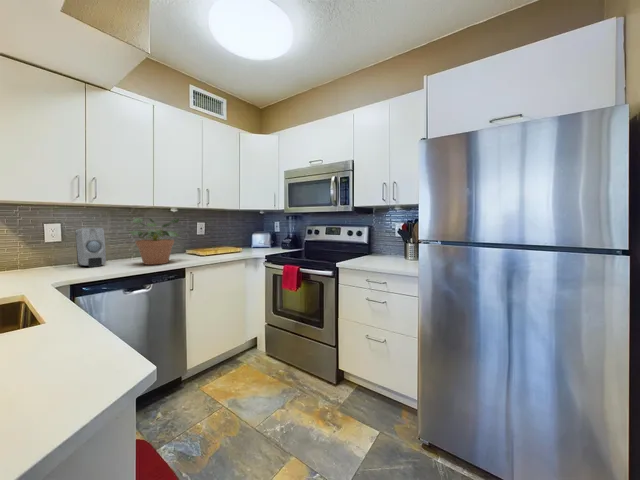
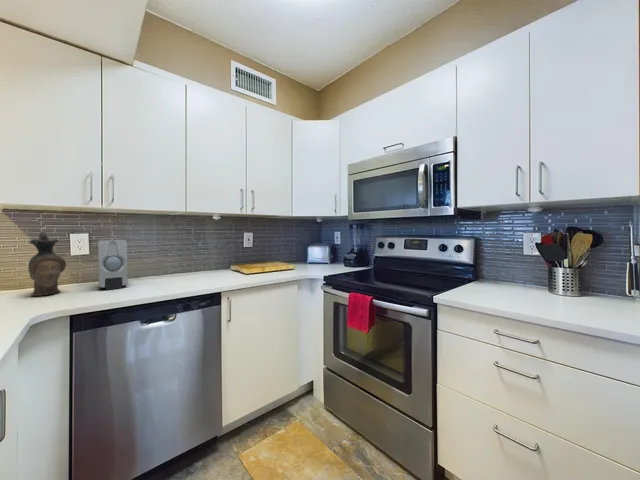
potted plant: present [129,218,179,265] -> none [153,226,225,288]
ceramic pitcher: none [23,221,54,272] -> present [28,231,66,296]

